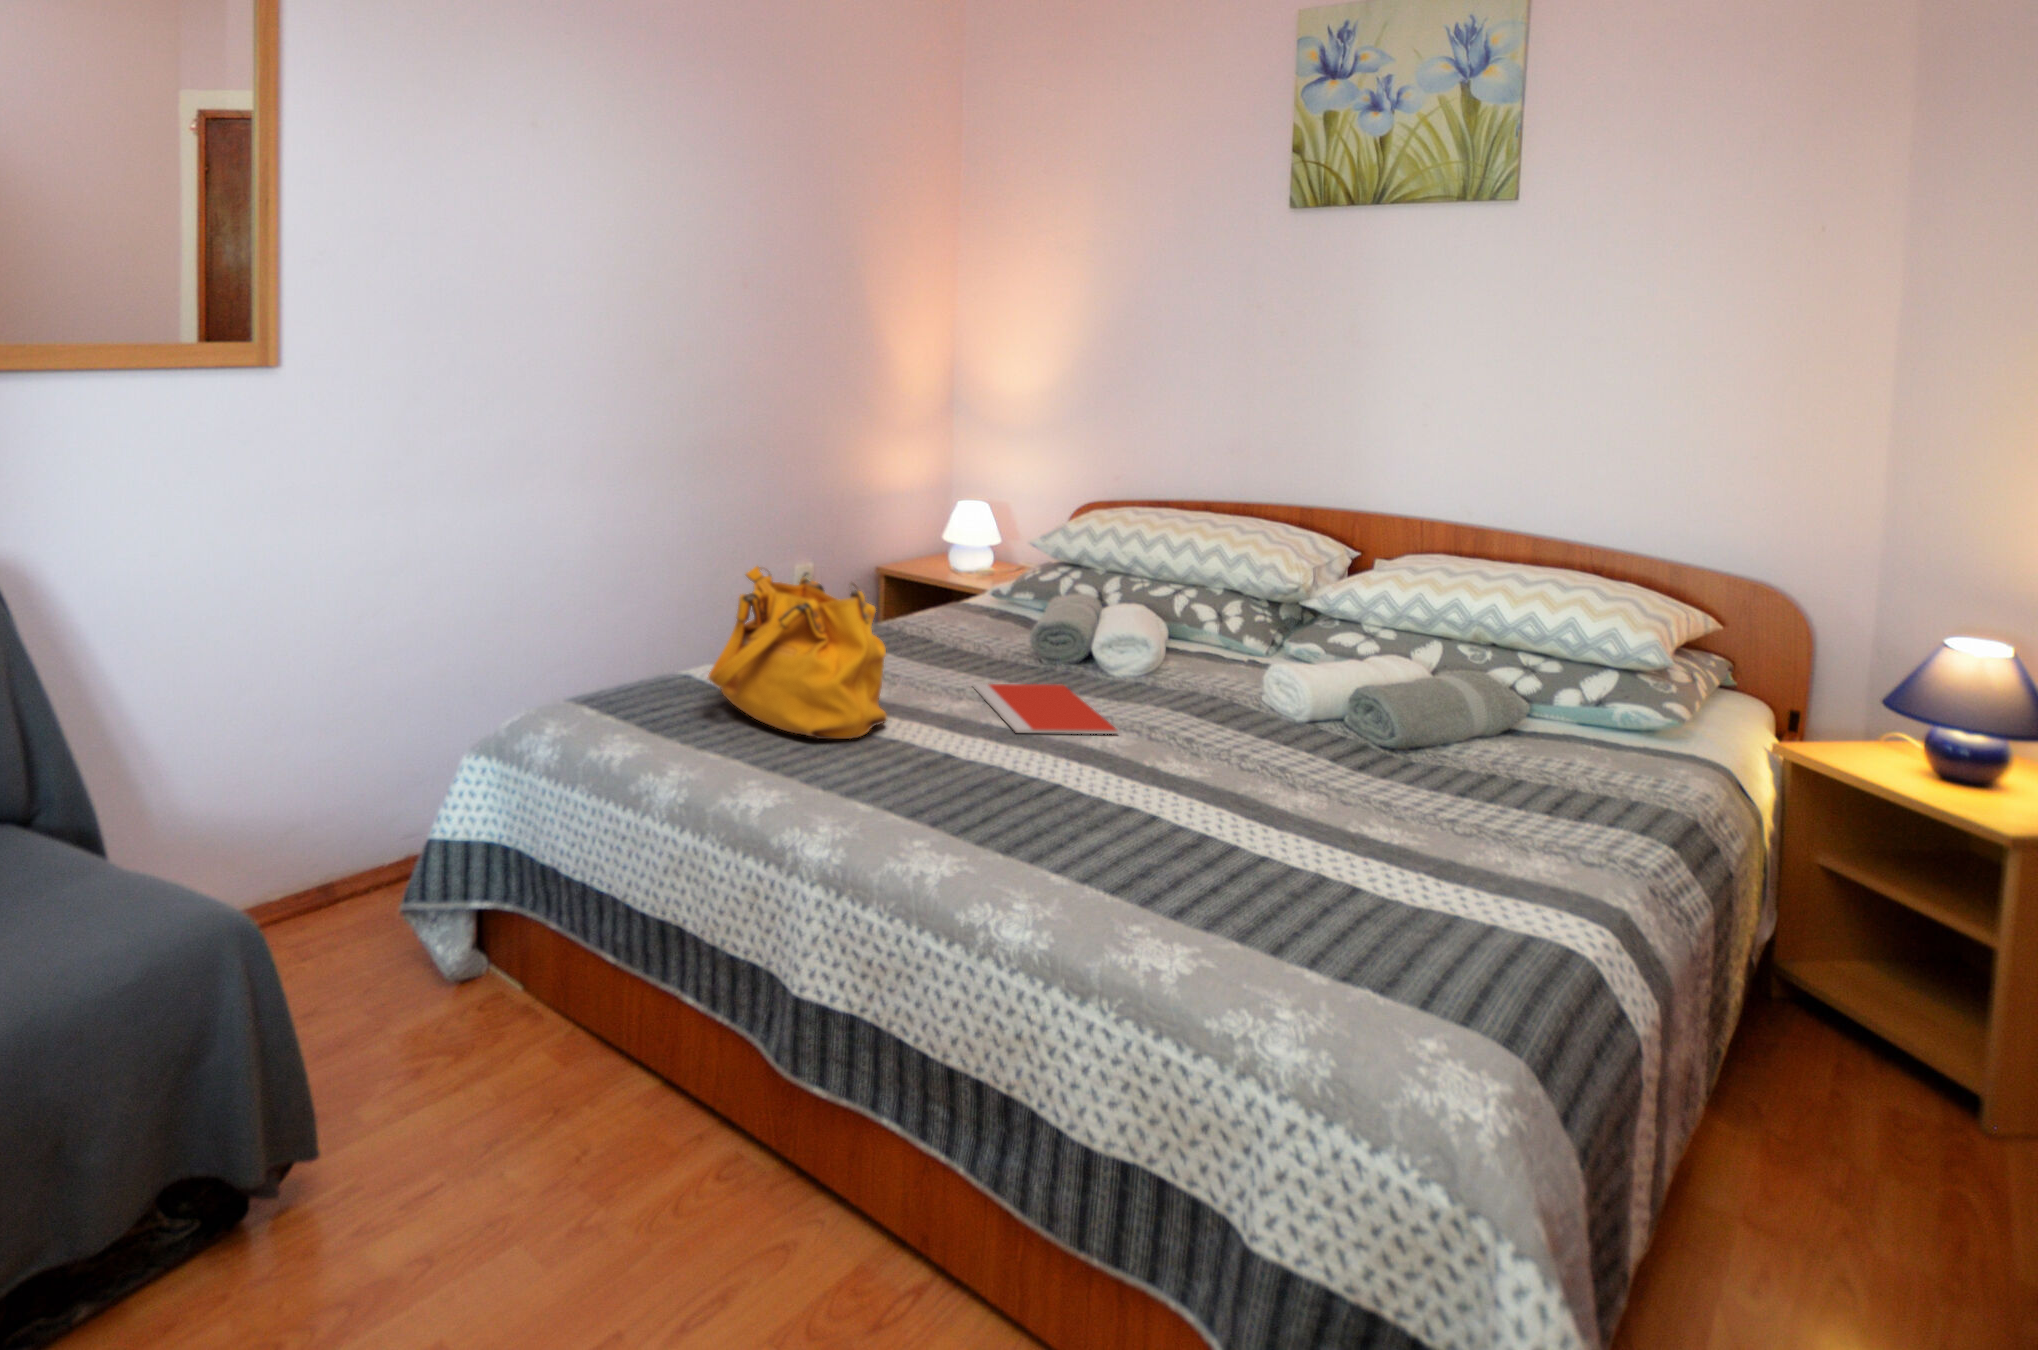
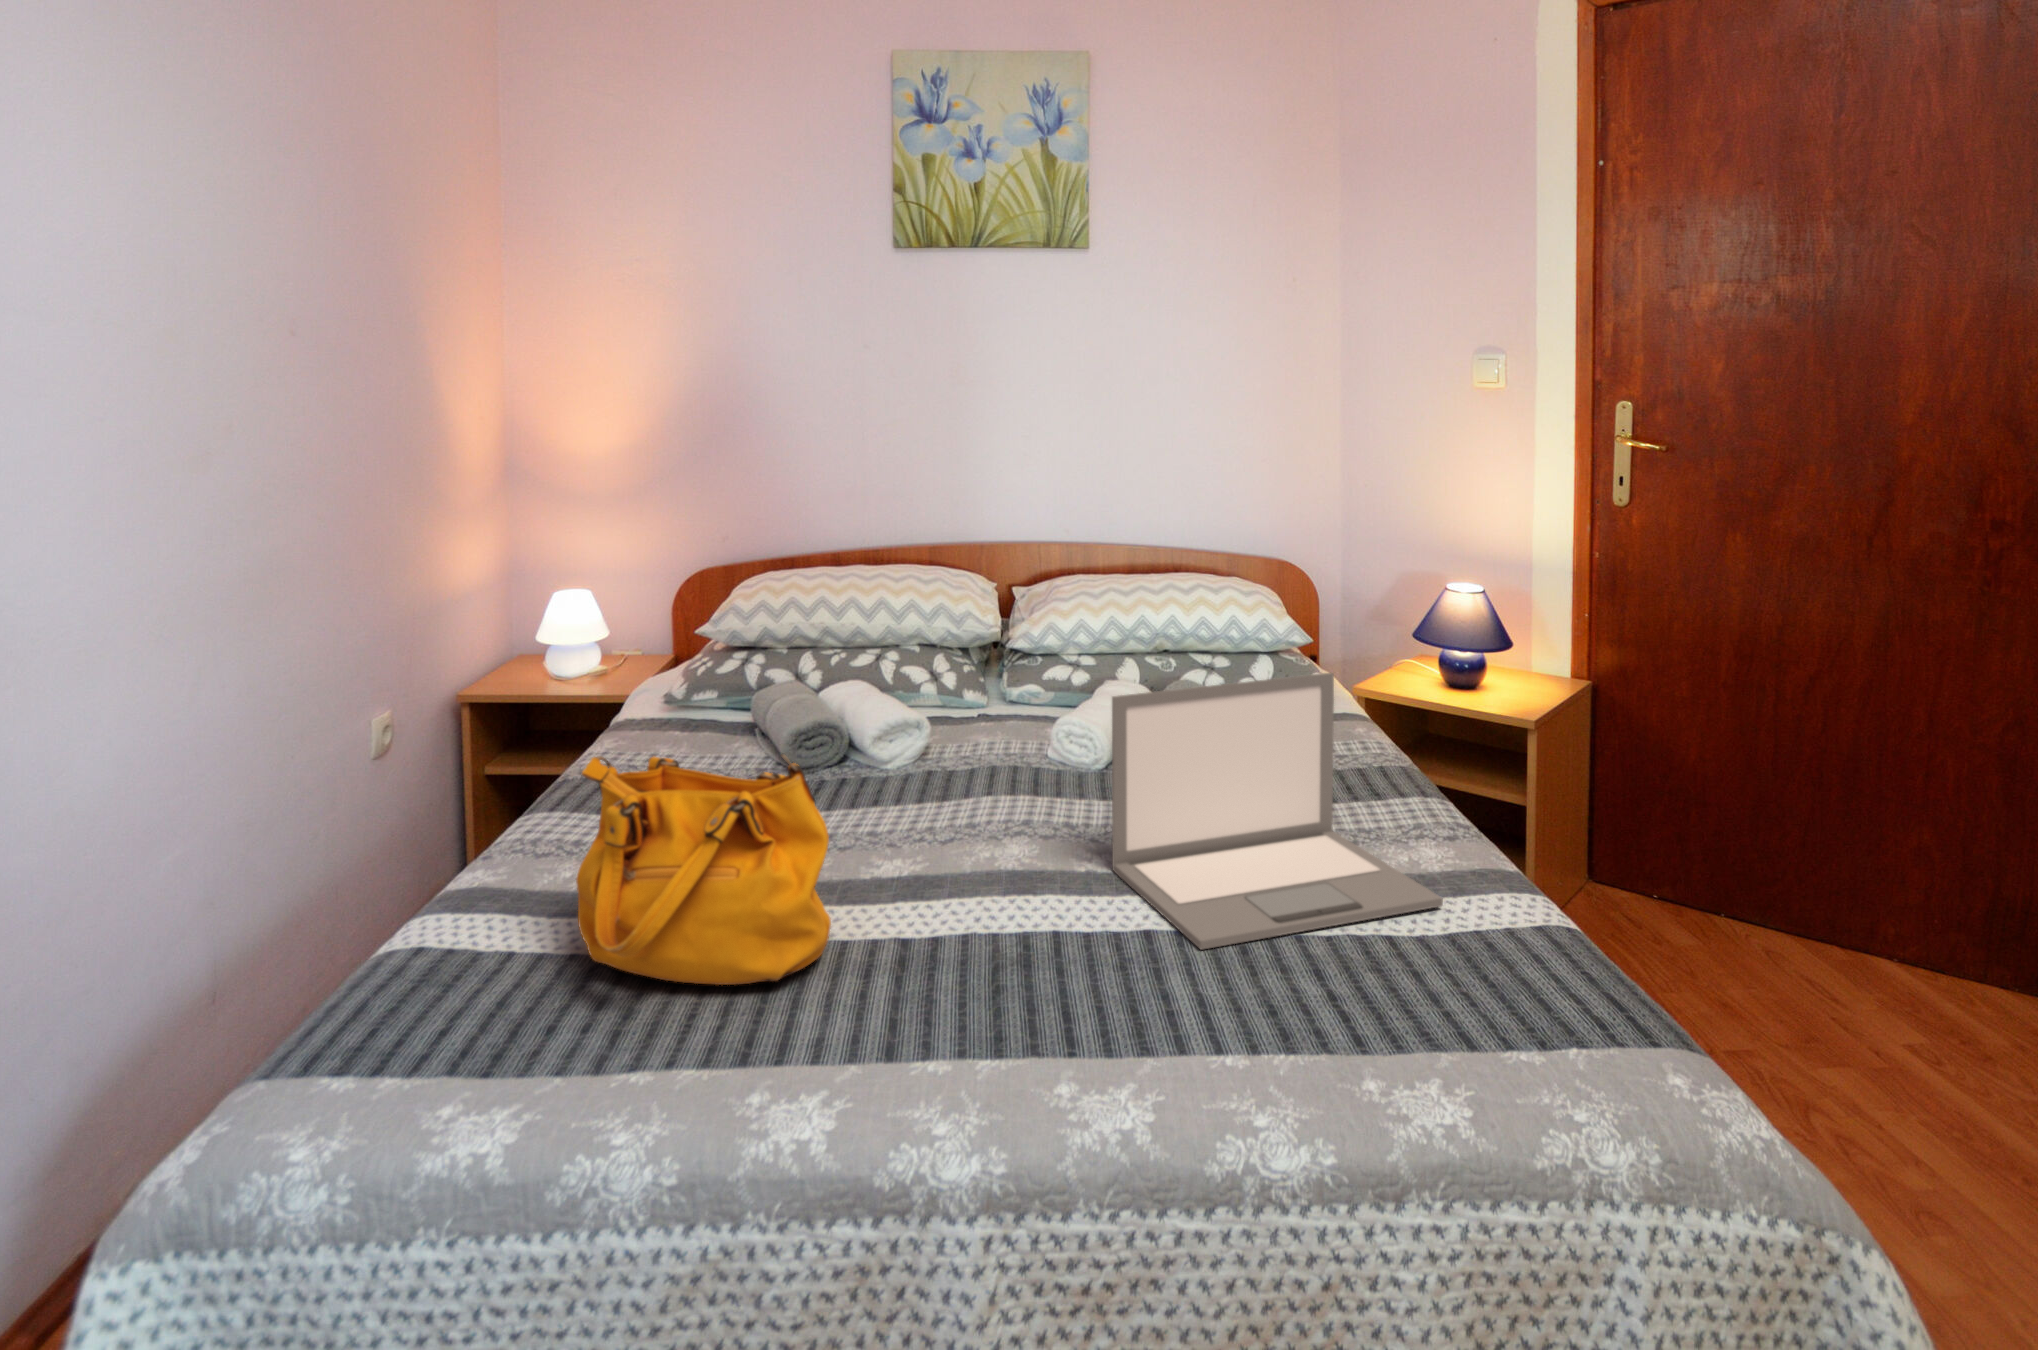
laptop: none [1145,606,1454,879] -> present [1112,673,1443,950]
notebook: present [973,684,1119,734] -> none [813,799,1023,881]

